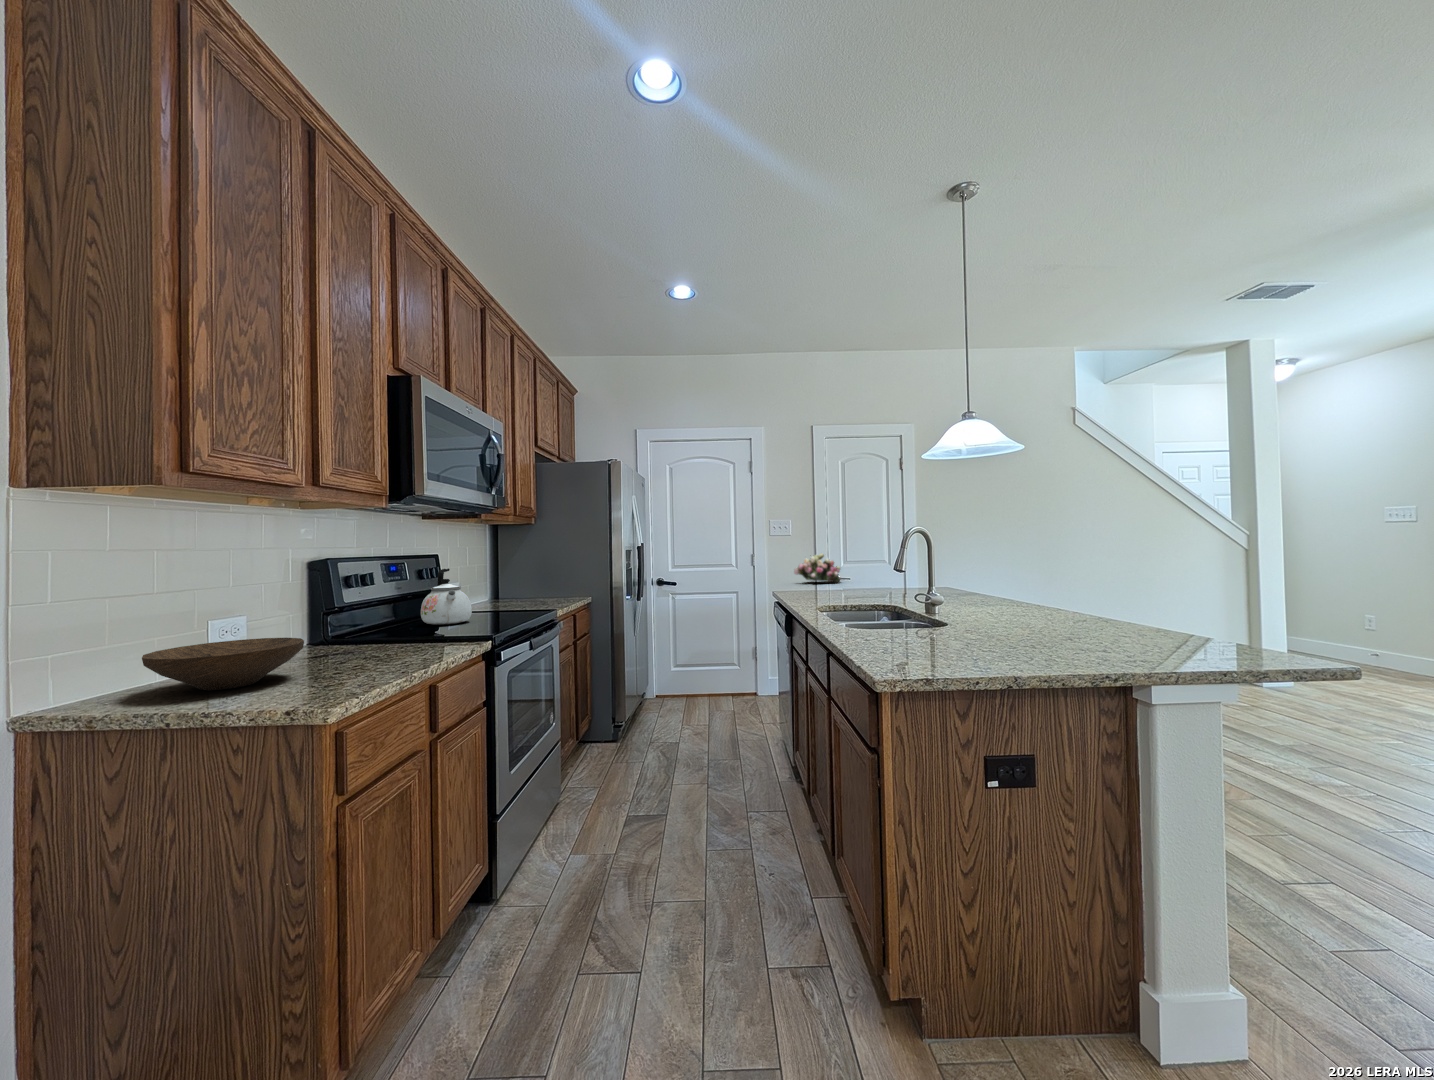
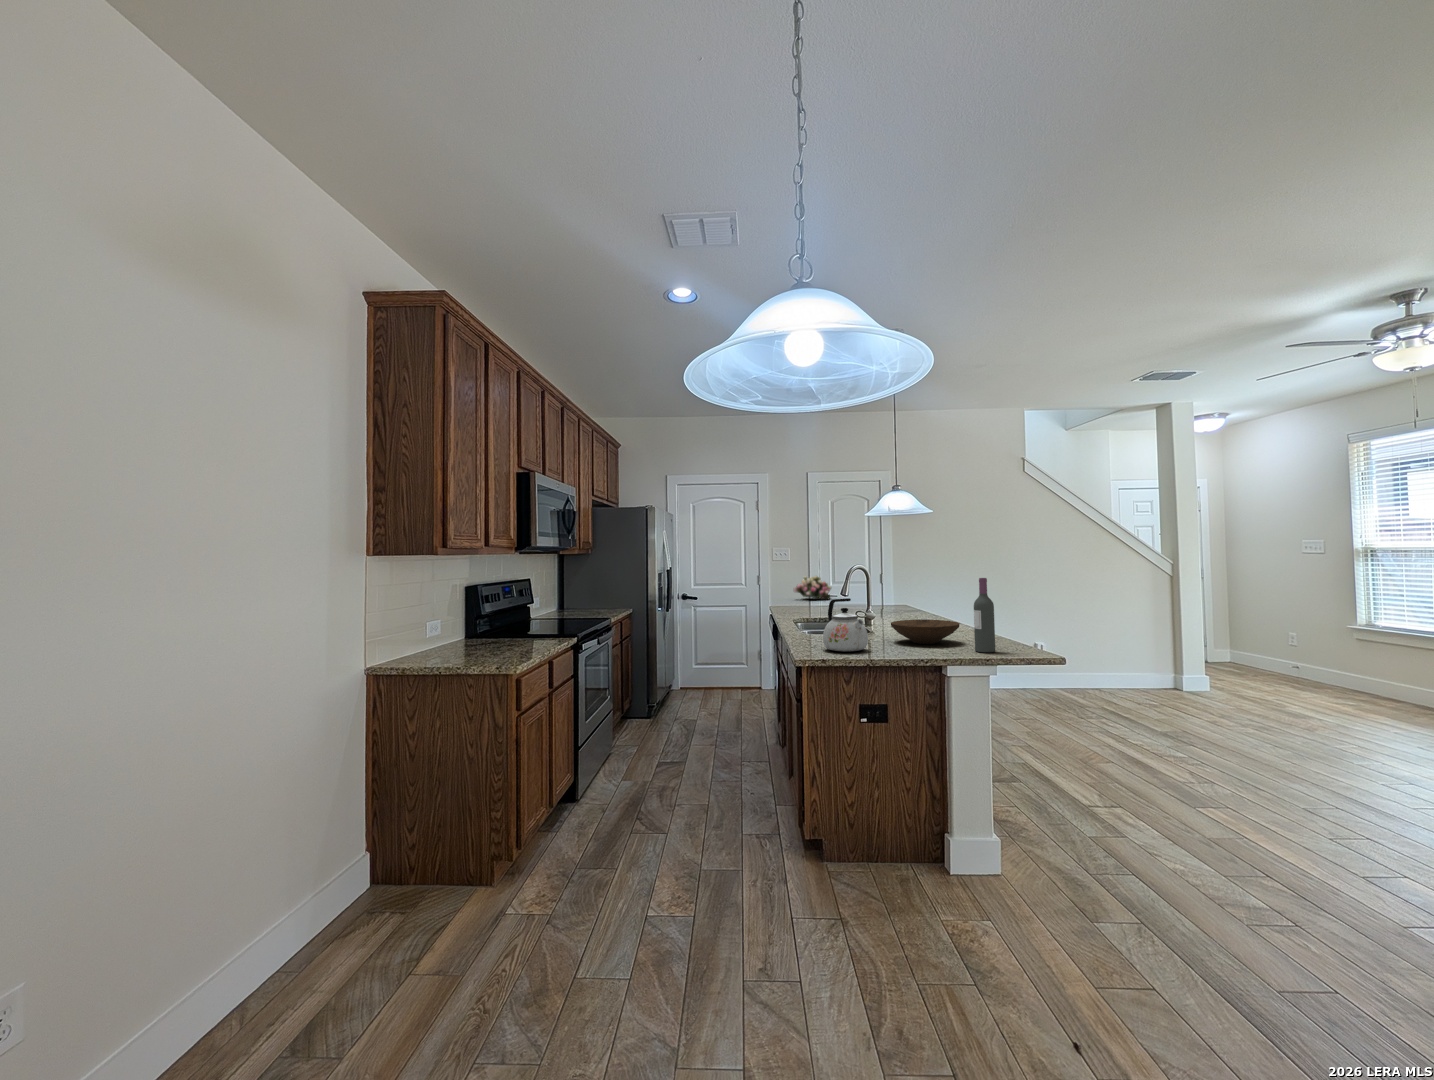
wine bottle: none [1177,525,1222,658] -> present [974,578,995,653]
kettle: present [421,569,472,625] -> present [823,598,868,652]
wooden bowl: present [142,638,304,690] -> present [891,620,960,644]

